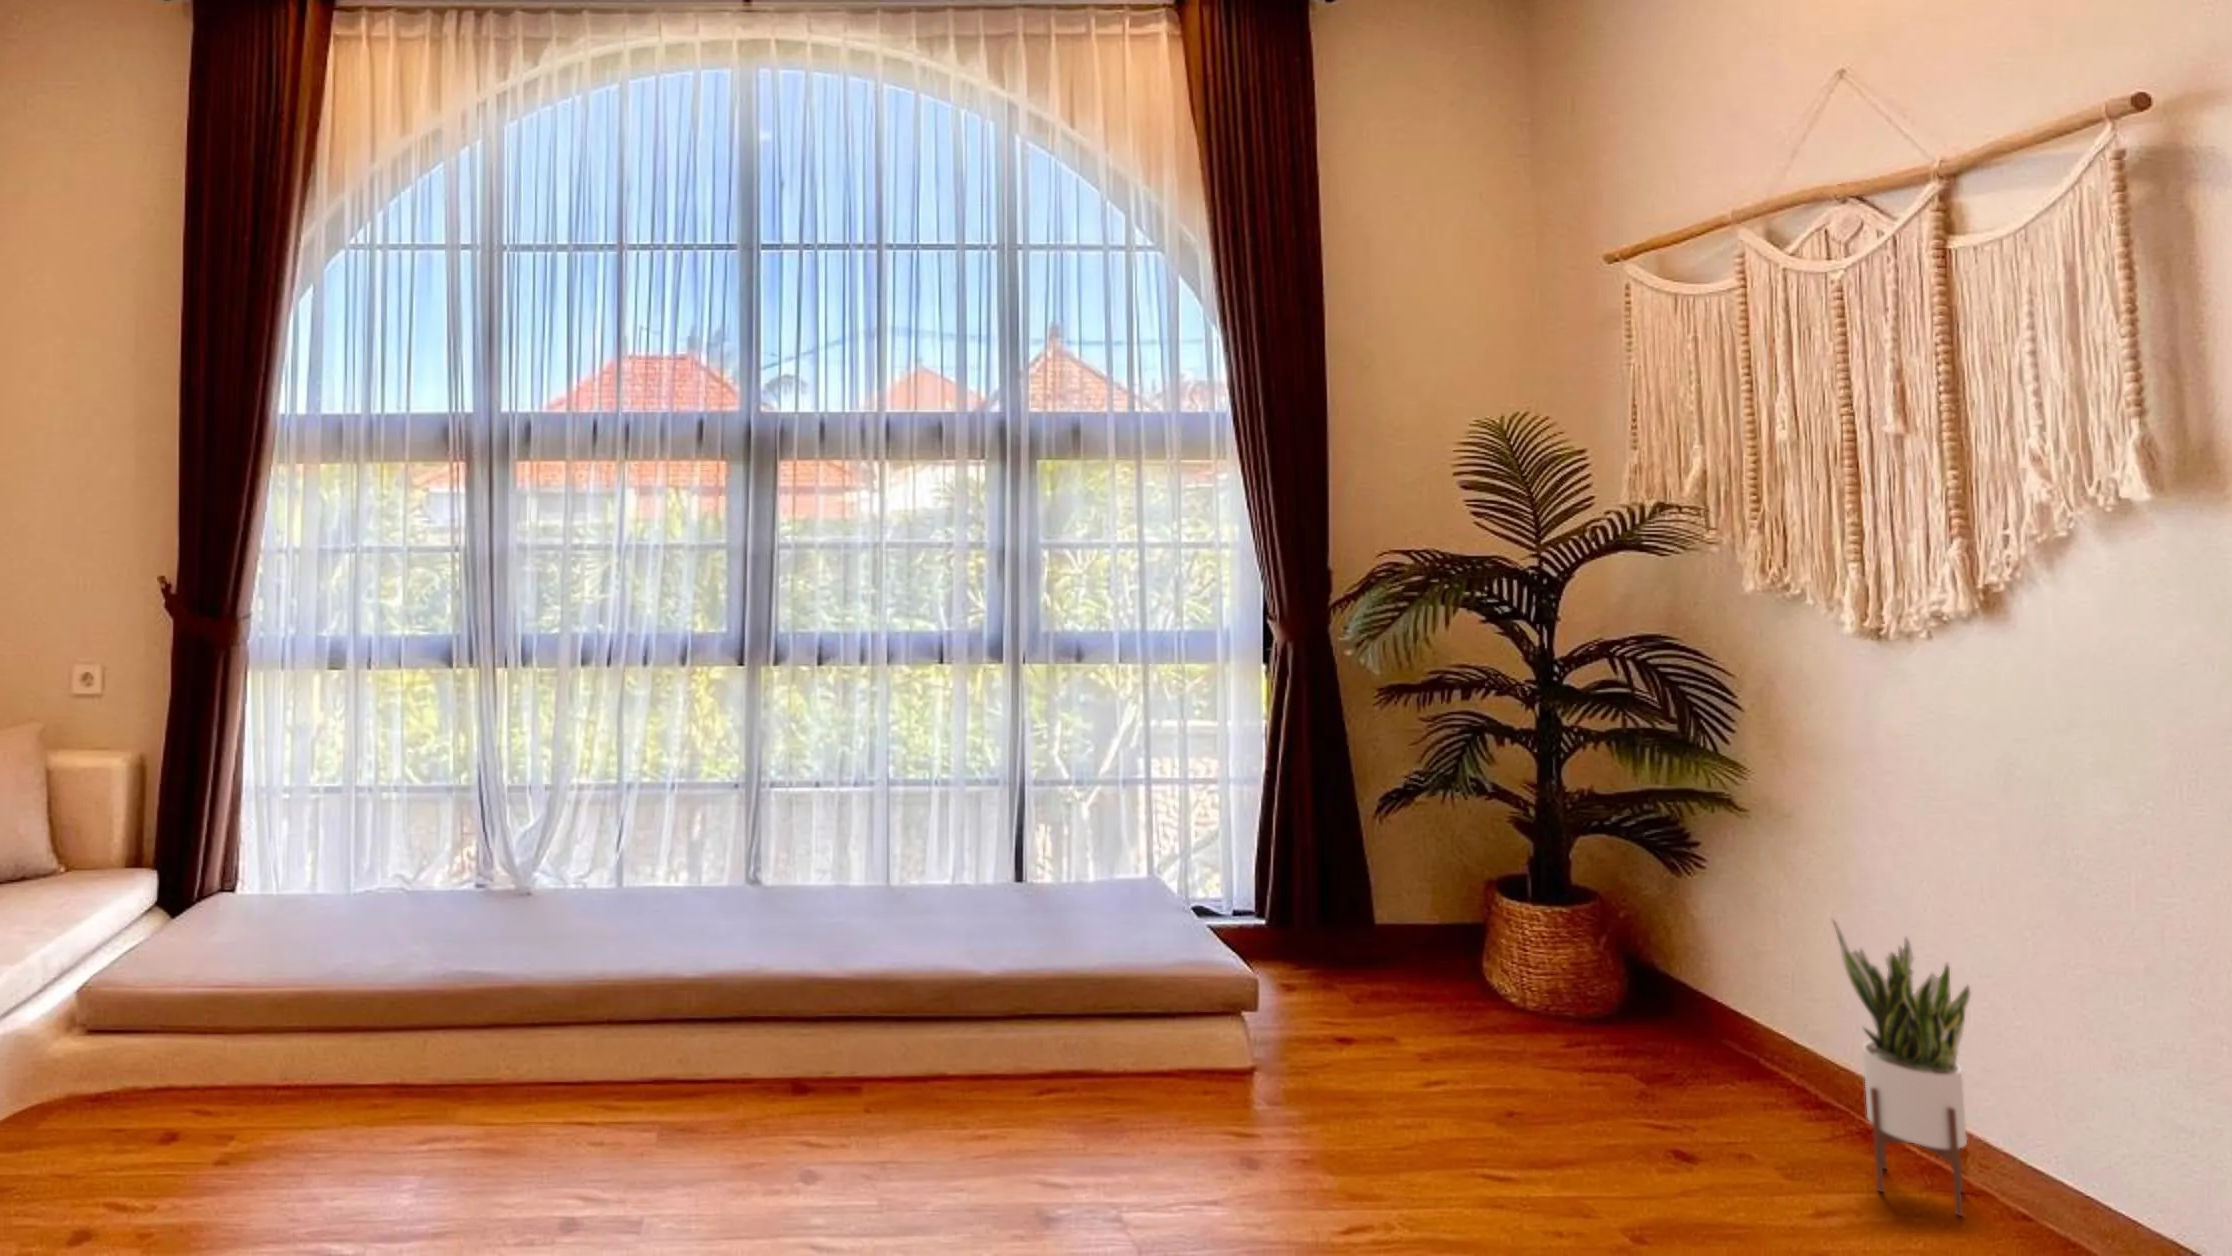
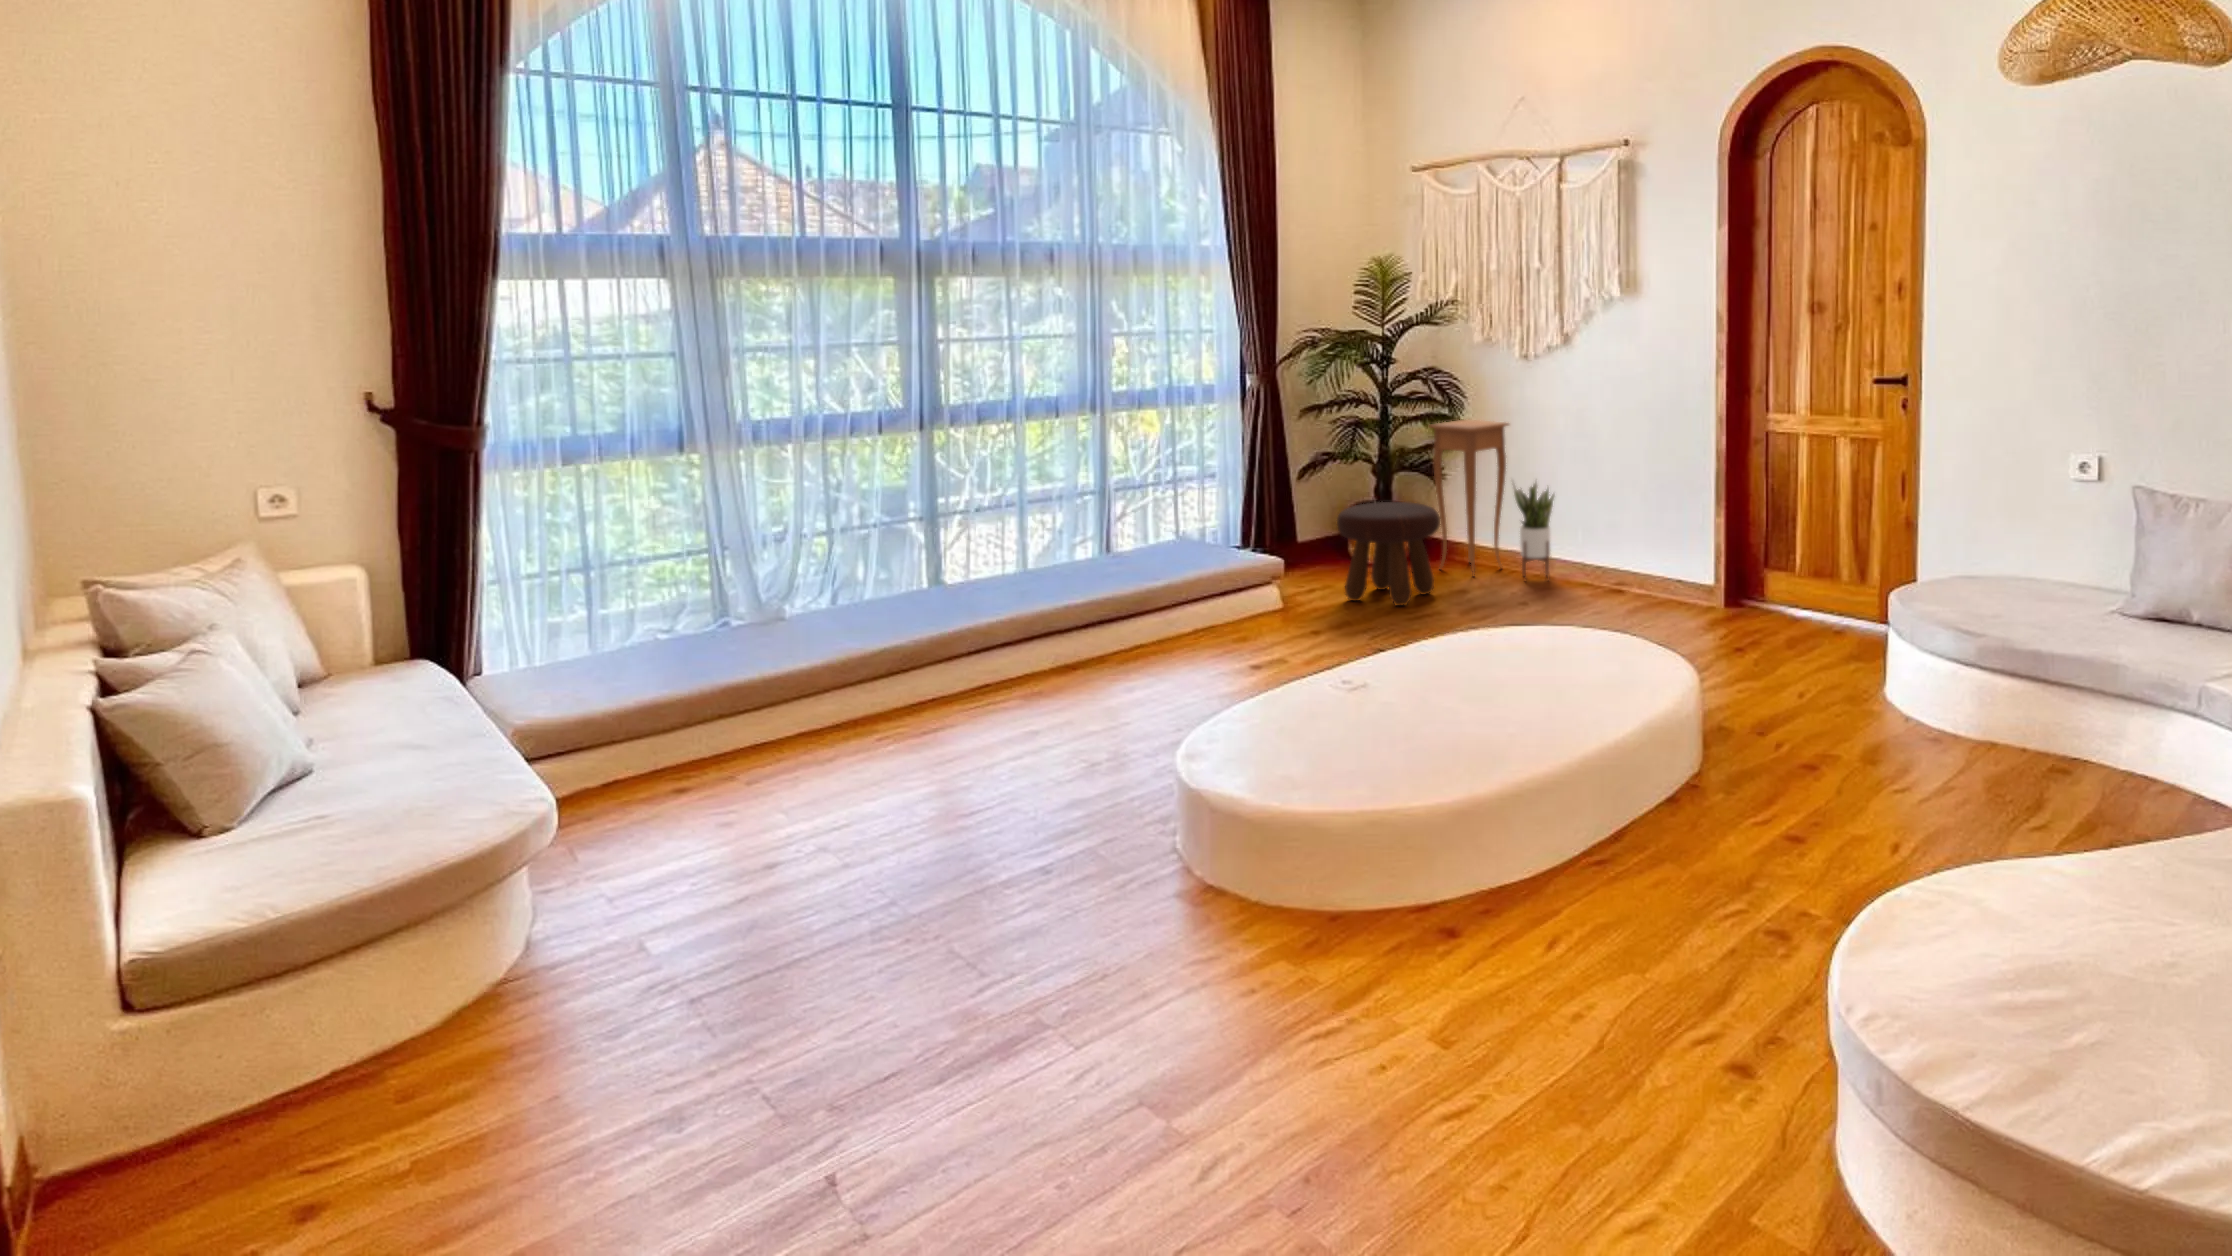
side table: none [1617,754,1836,1124] -> present [1429,420,1509,575]
footstool: none [1357,901,1600,1164] -> present [1337,502,1440,606]

